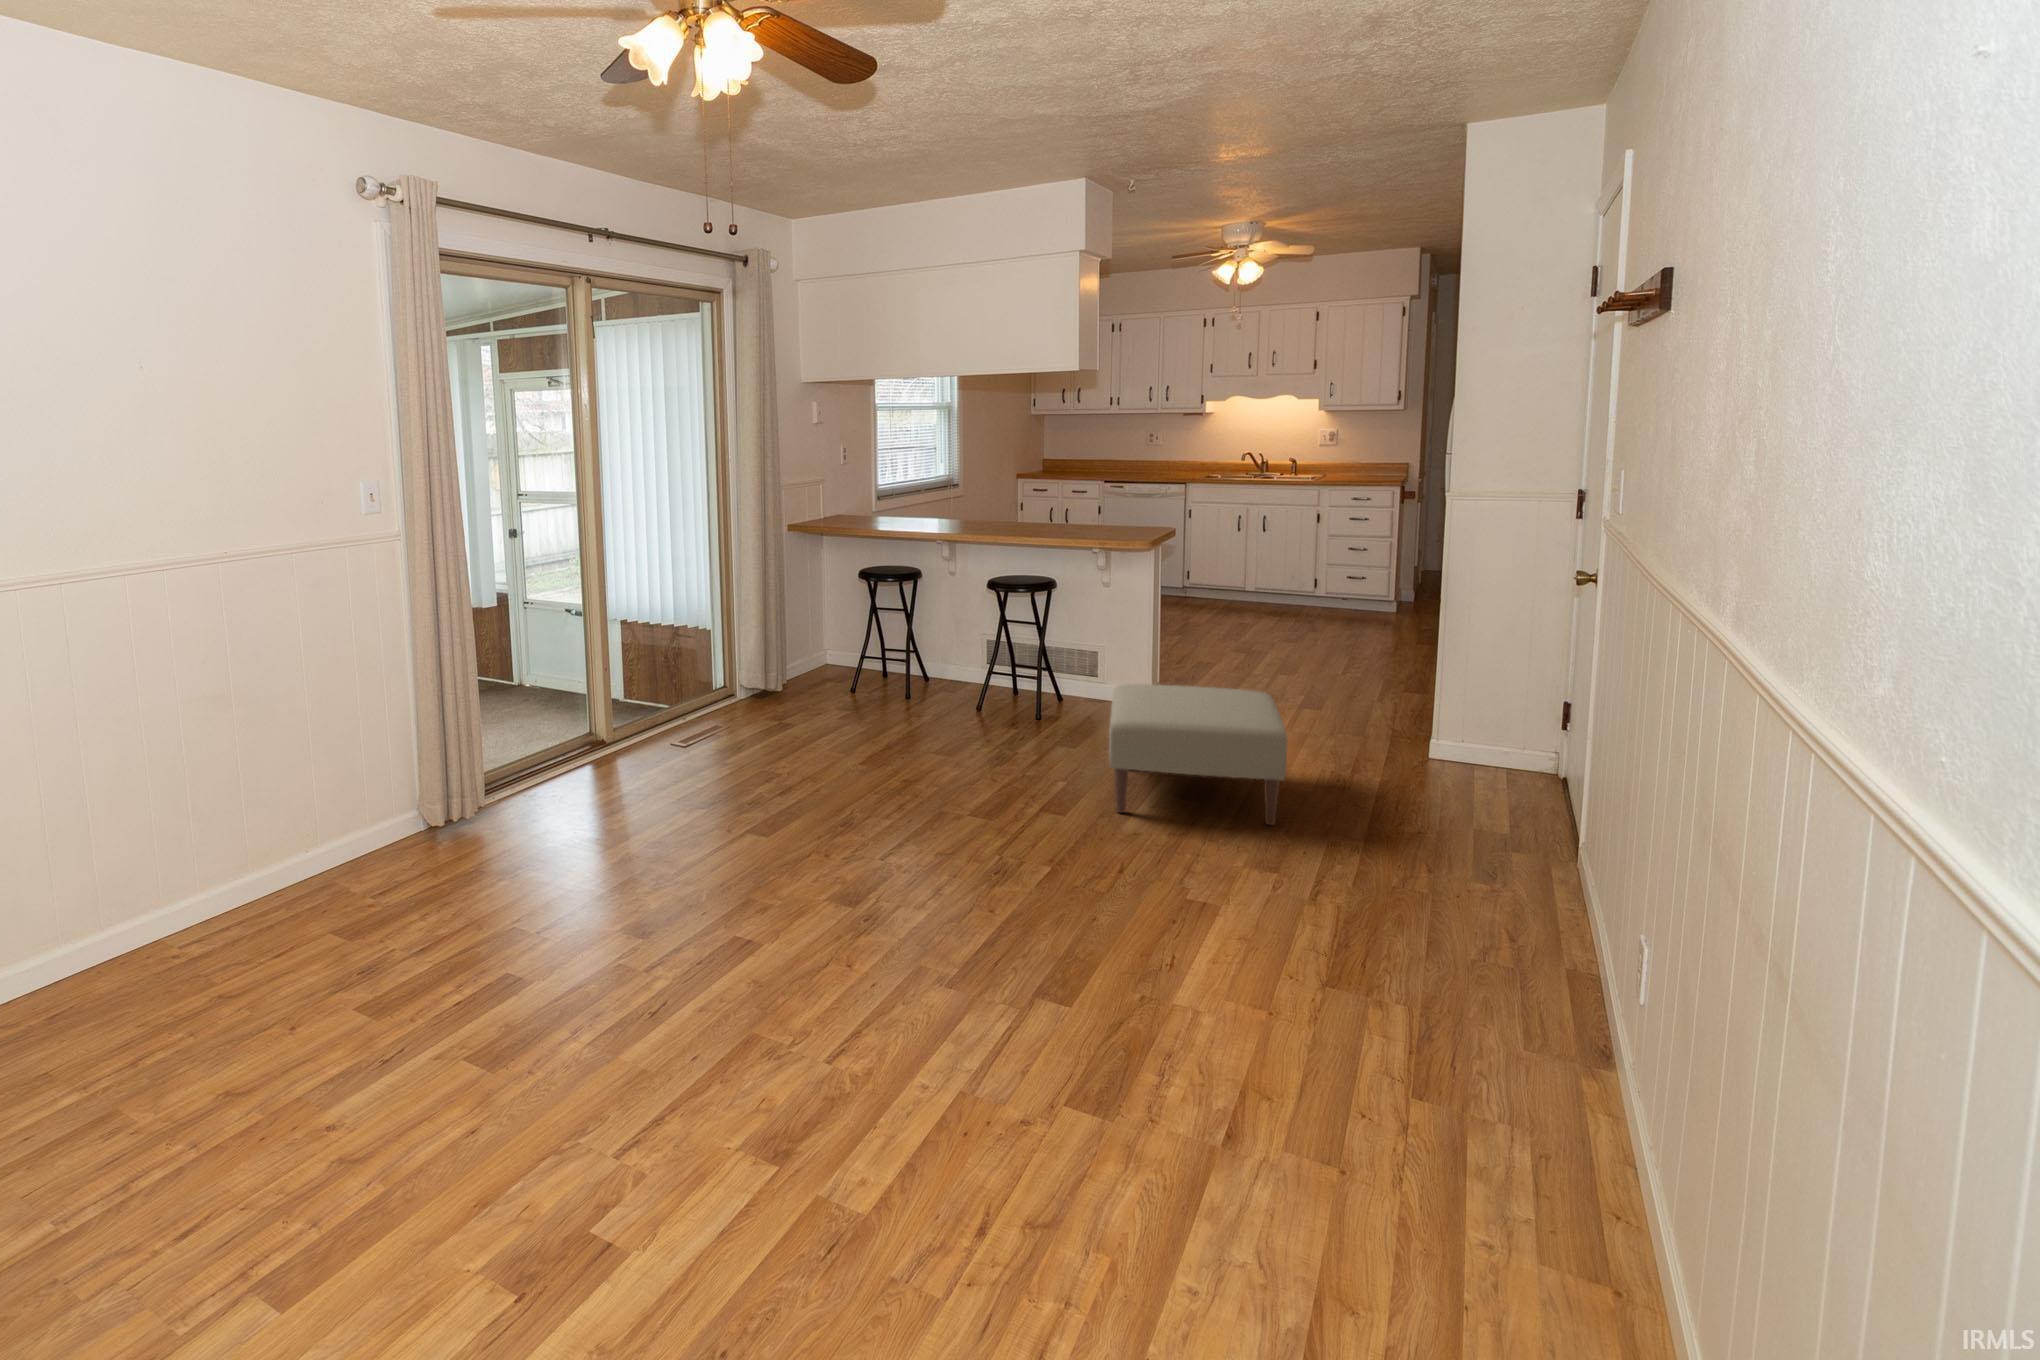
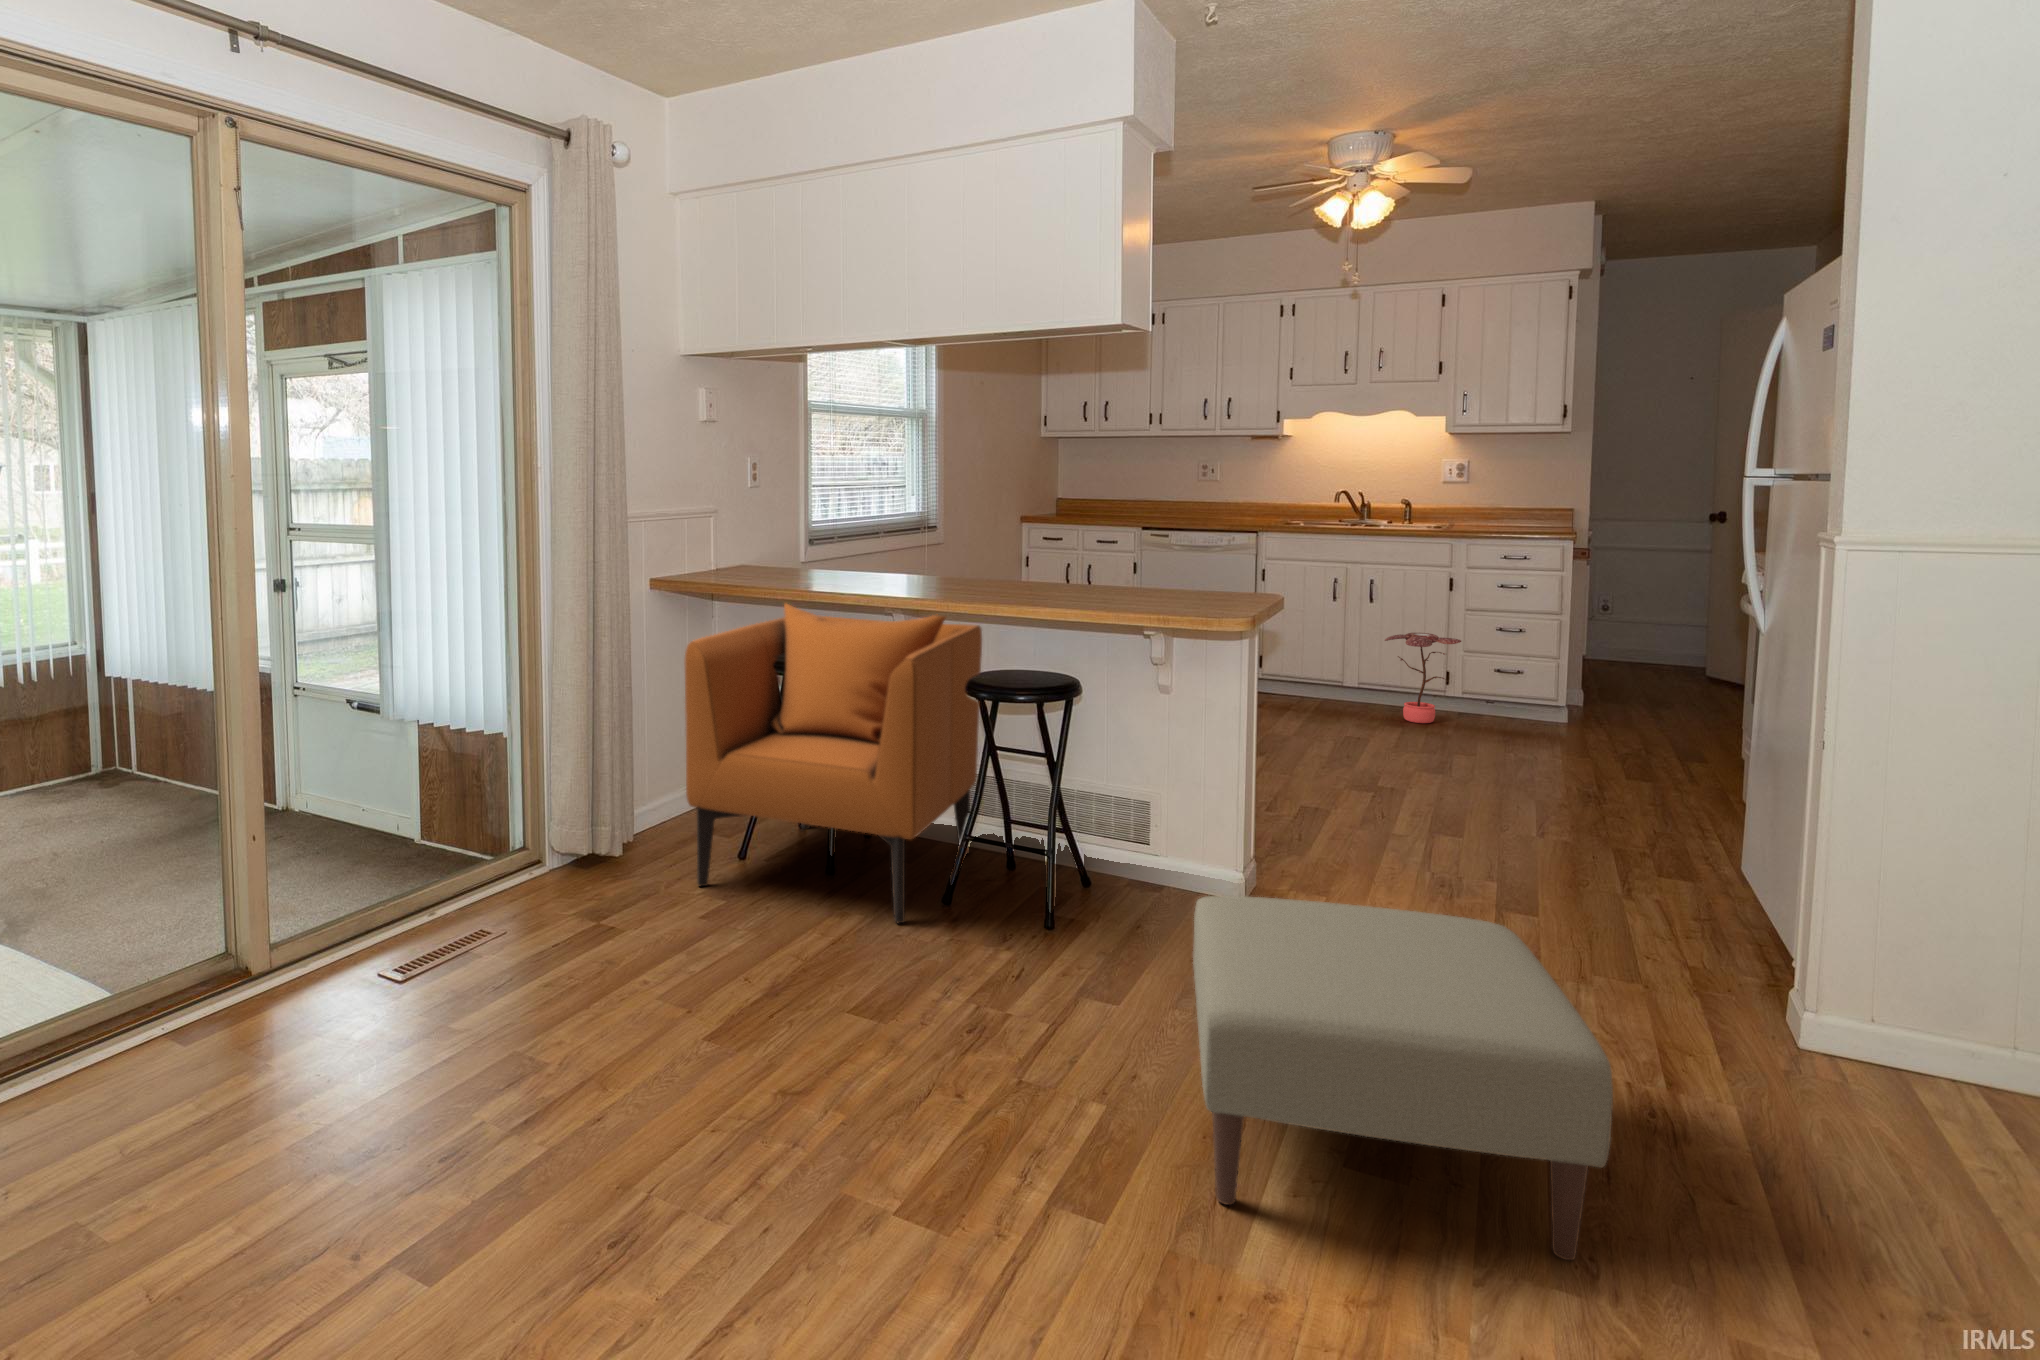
armchair: none [822,538,997,720] -> present [685,604,982,923]
potted plant: none [1271,552,1323,613] -> present [1385,633,1461,723]

